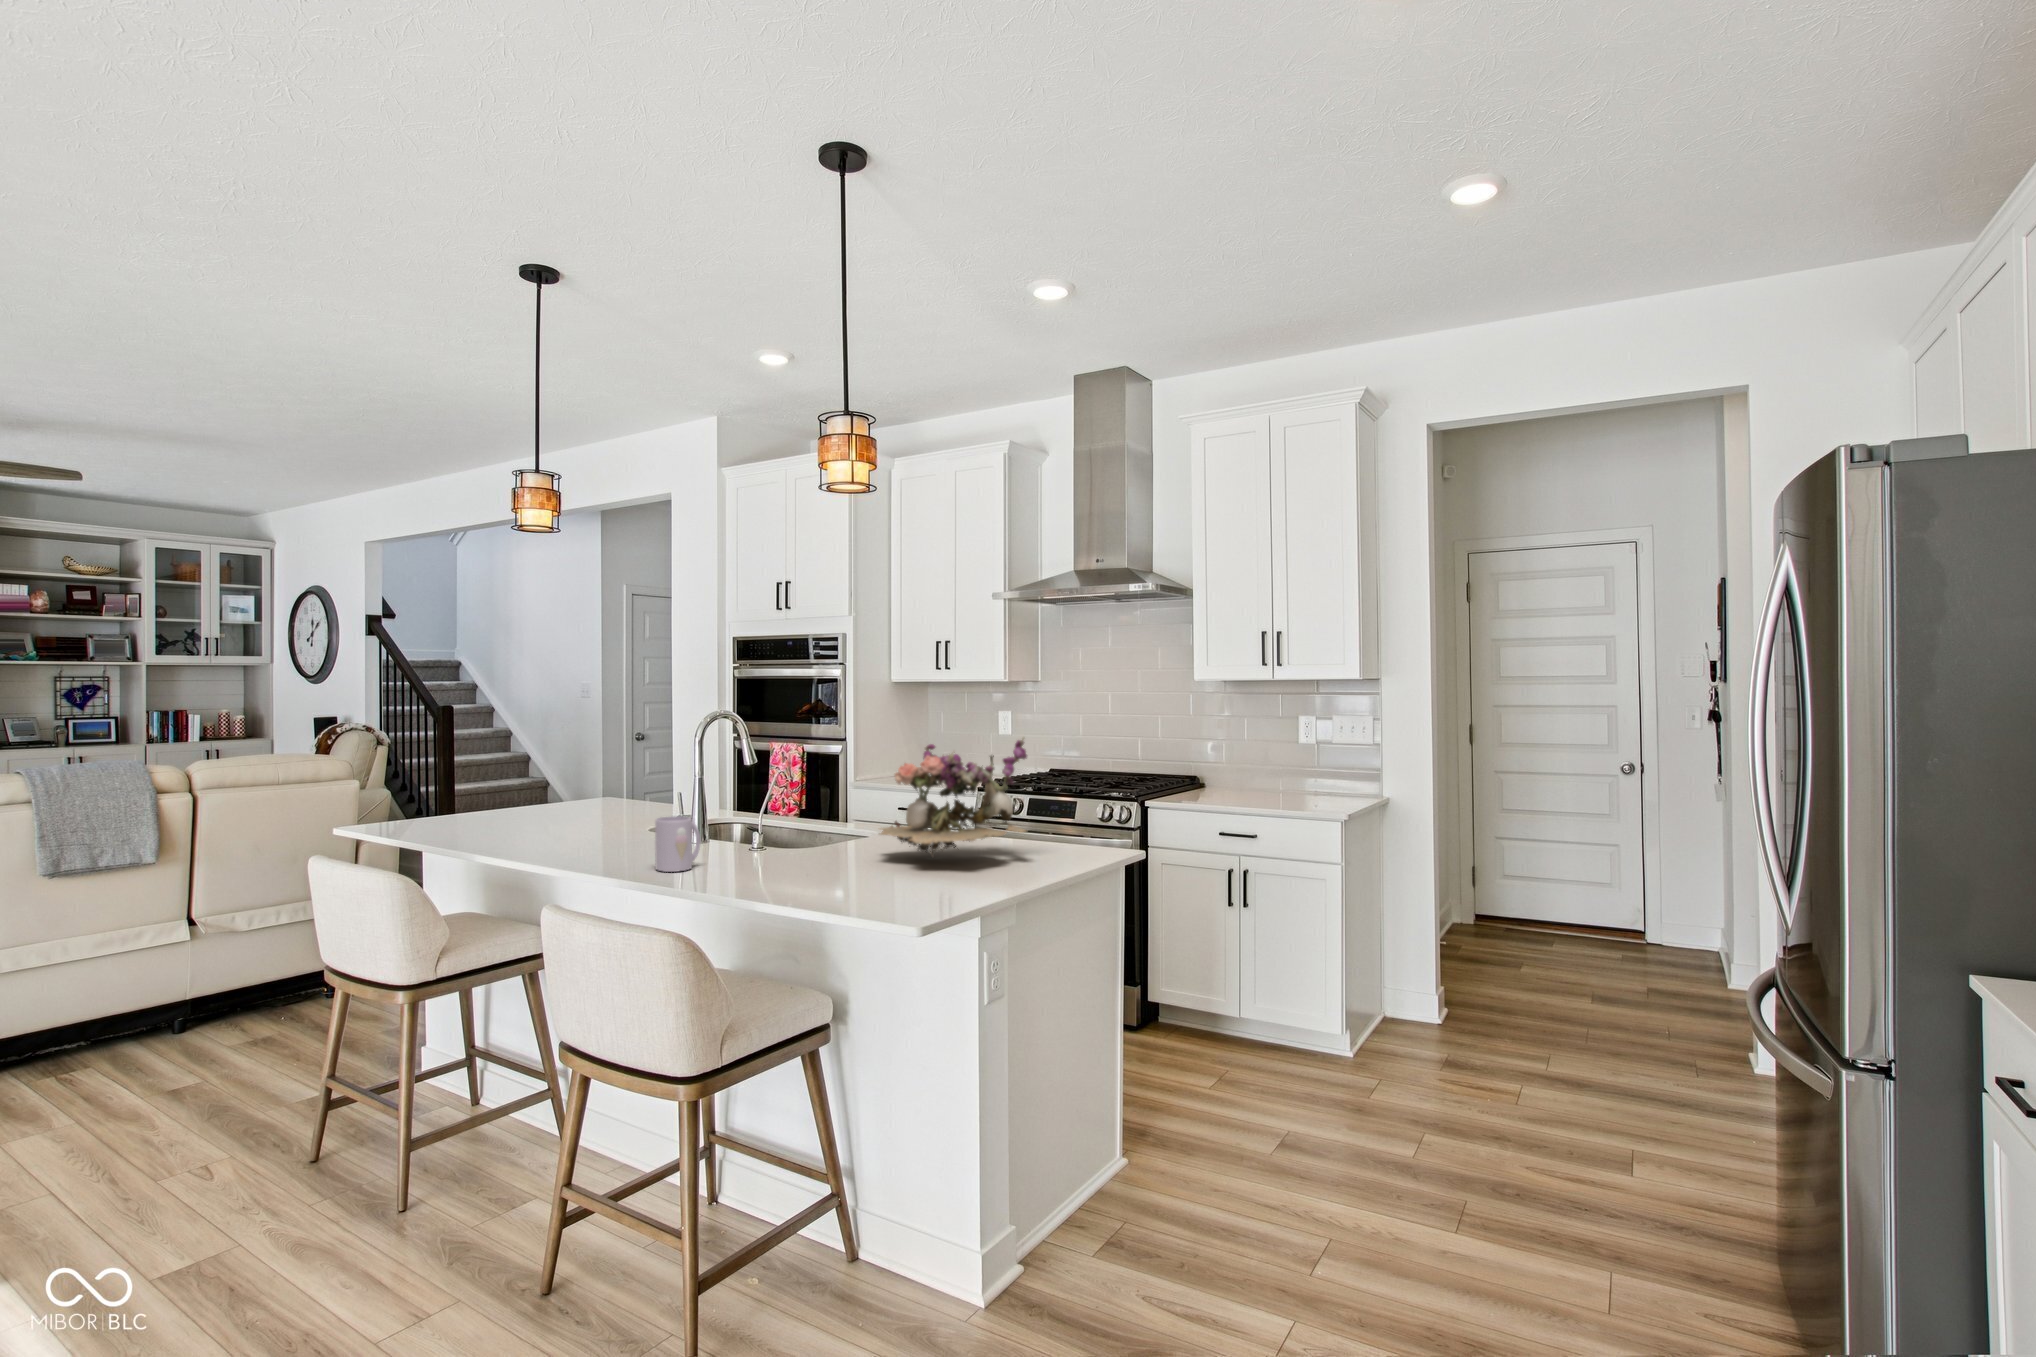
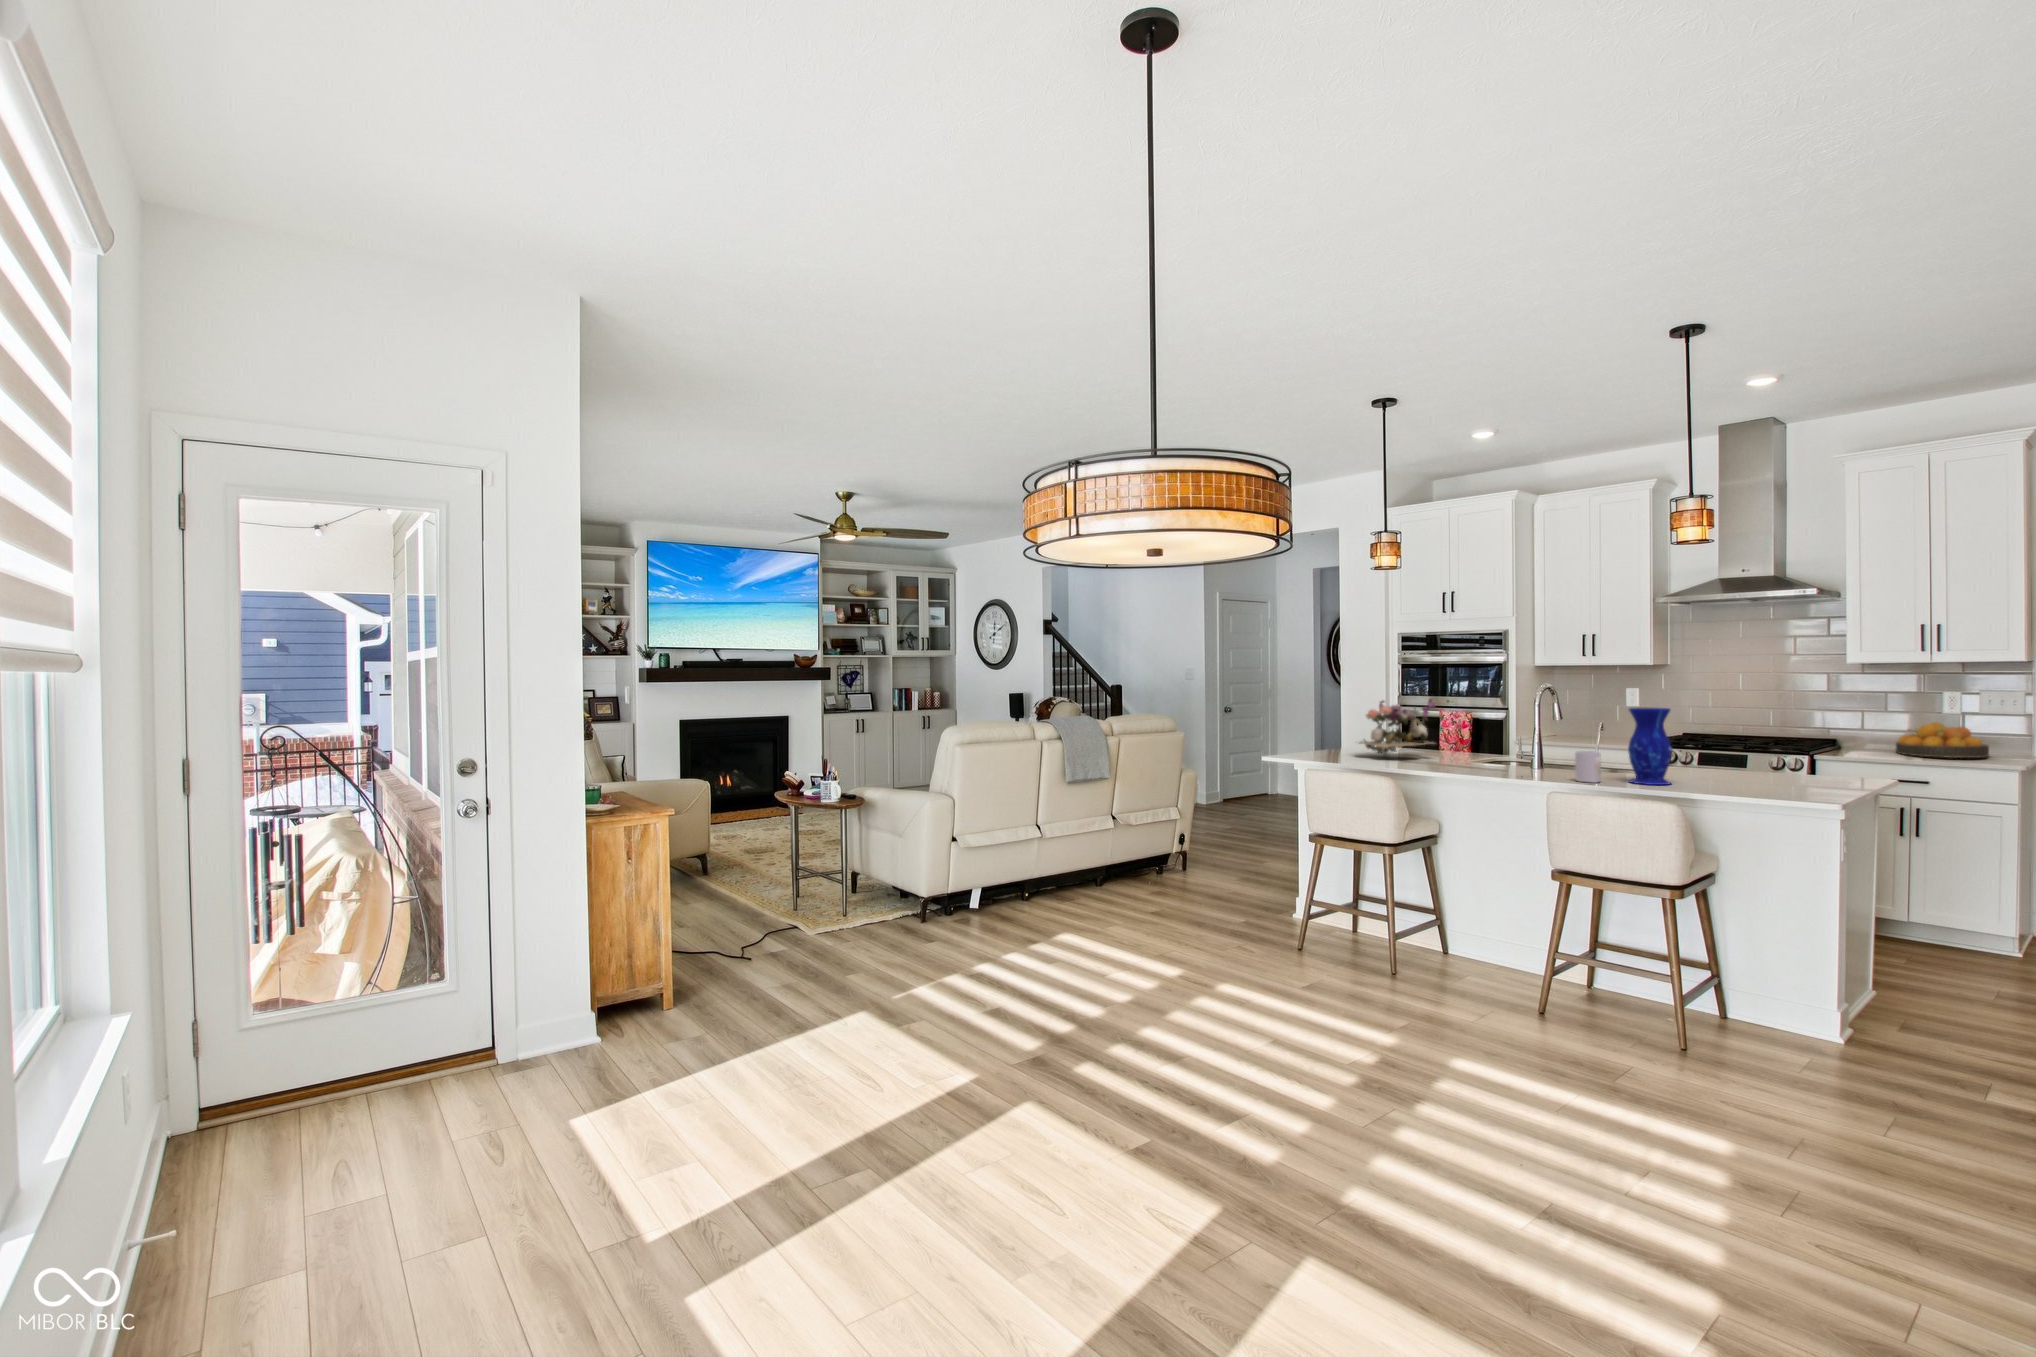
flower arrangement: present [881,737,1027,856] -> present [1358,698,1435,754]
vase: none [735,742,799,874] -> present [1628,708,1672,785]
fruit bowl: none [1240,754,1331,800] -> present [1896,723,1989,758]

